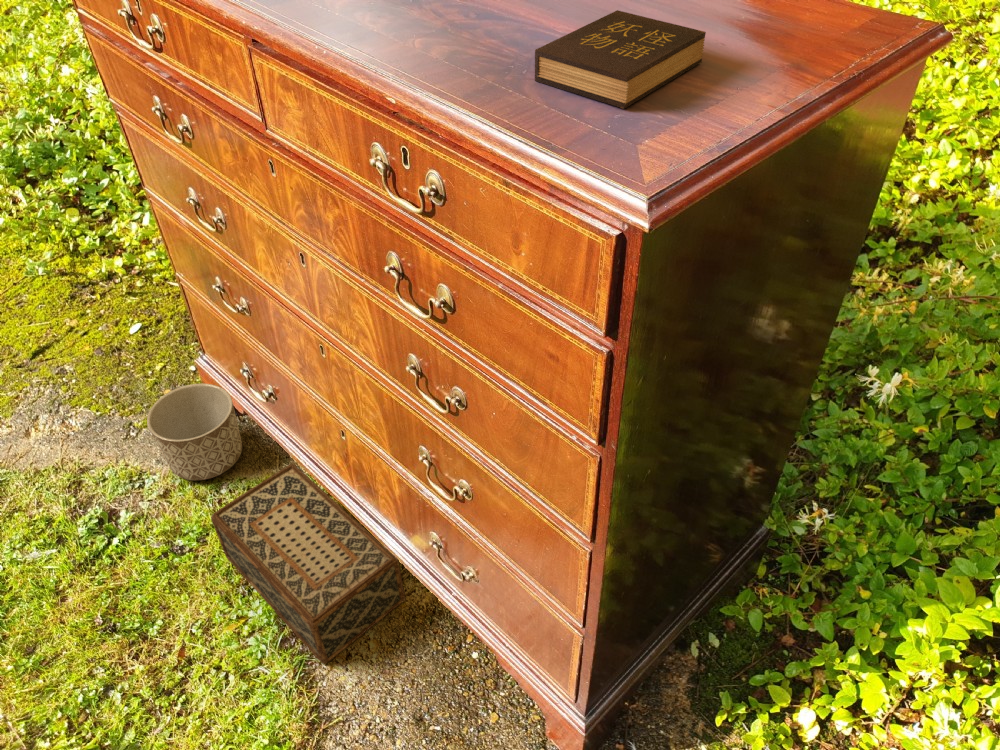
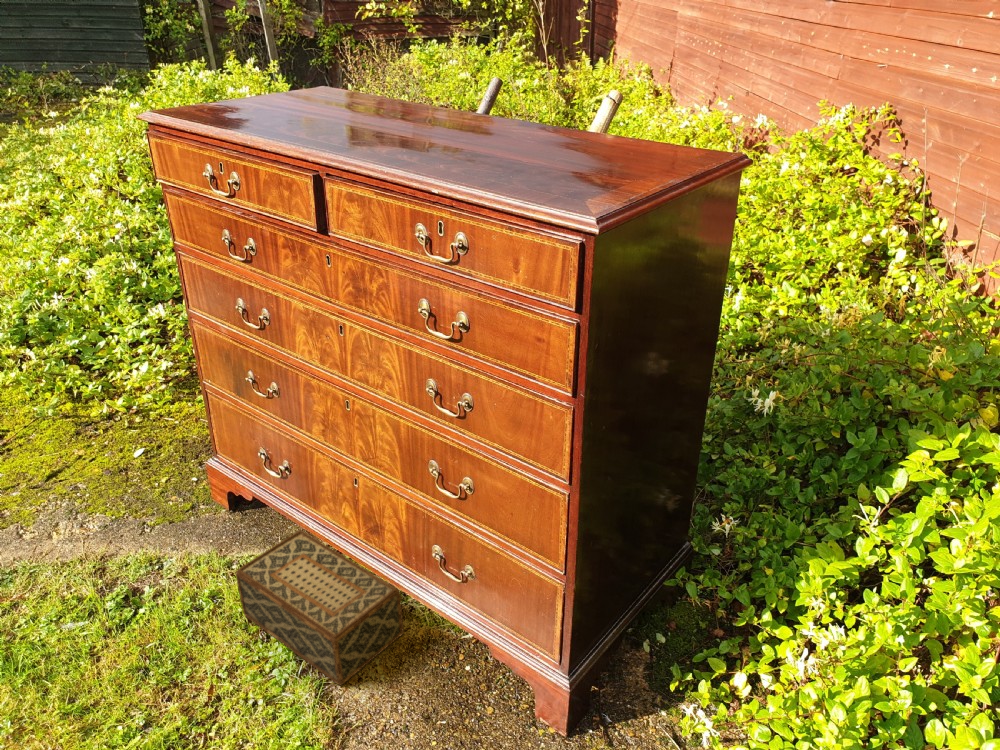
hardback book: present [535,10,706,109] -> none [513,148,615,193]
planter: present [147,384,242,480] -> none [170,478,248,560]

